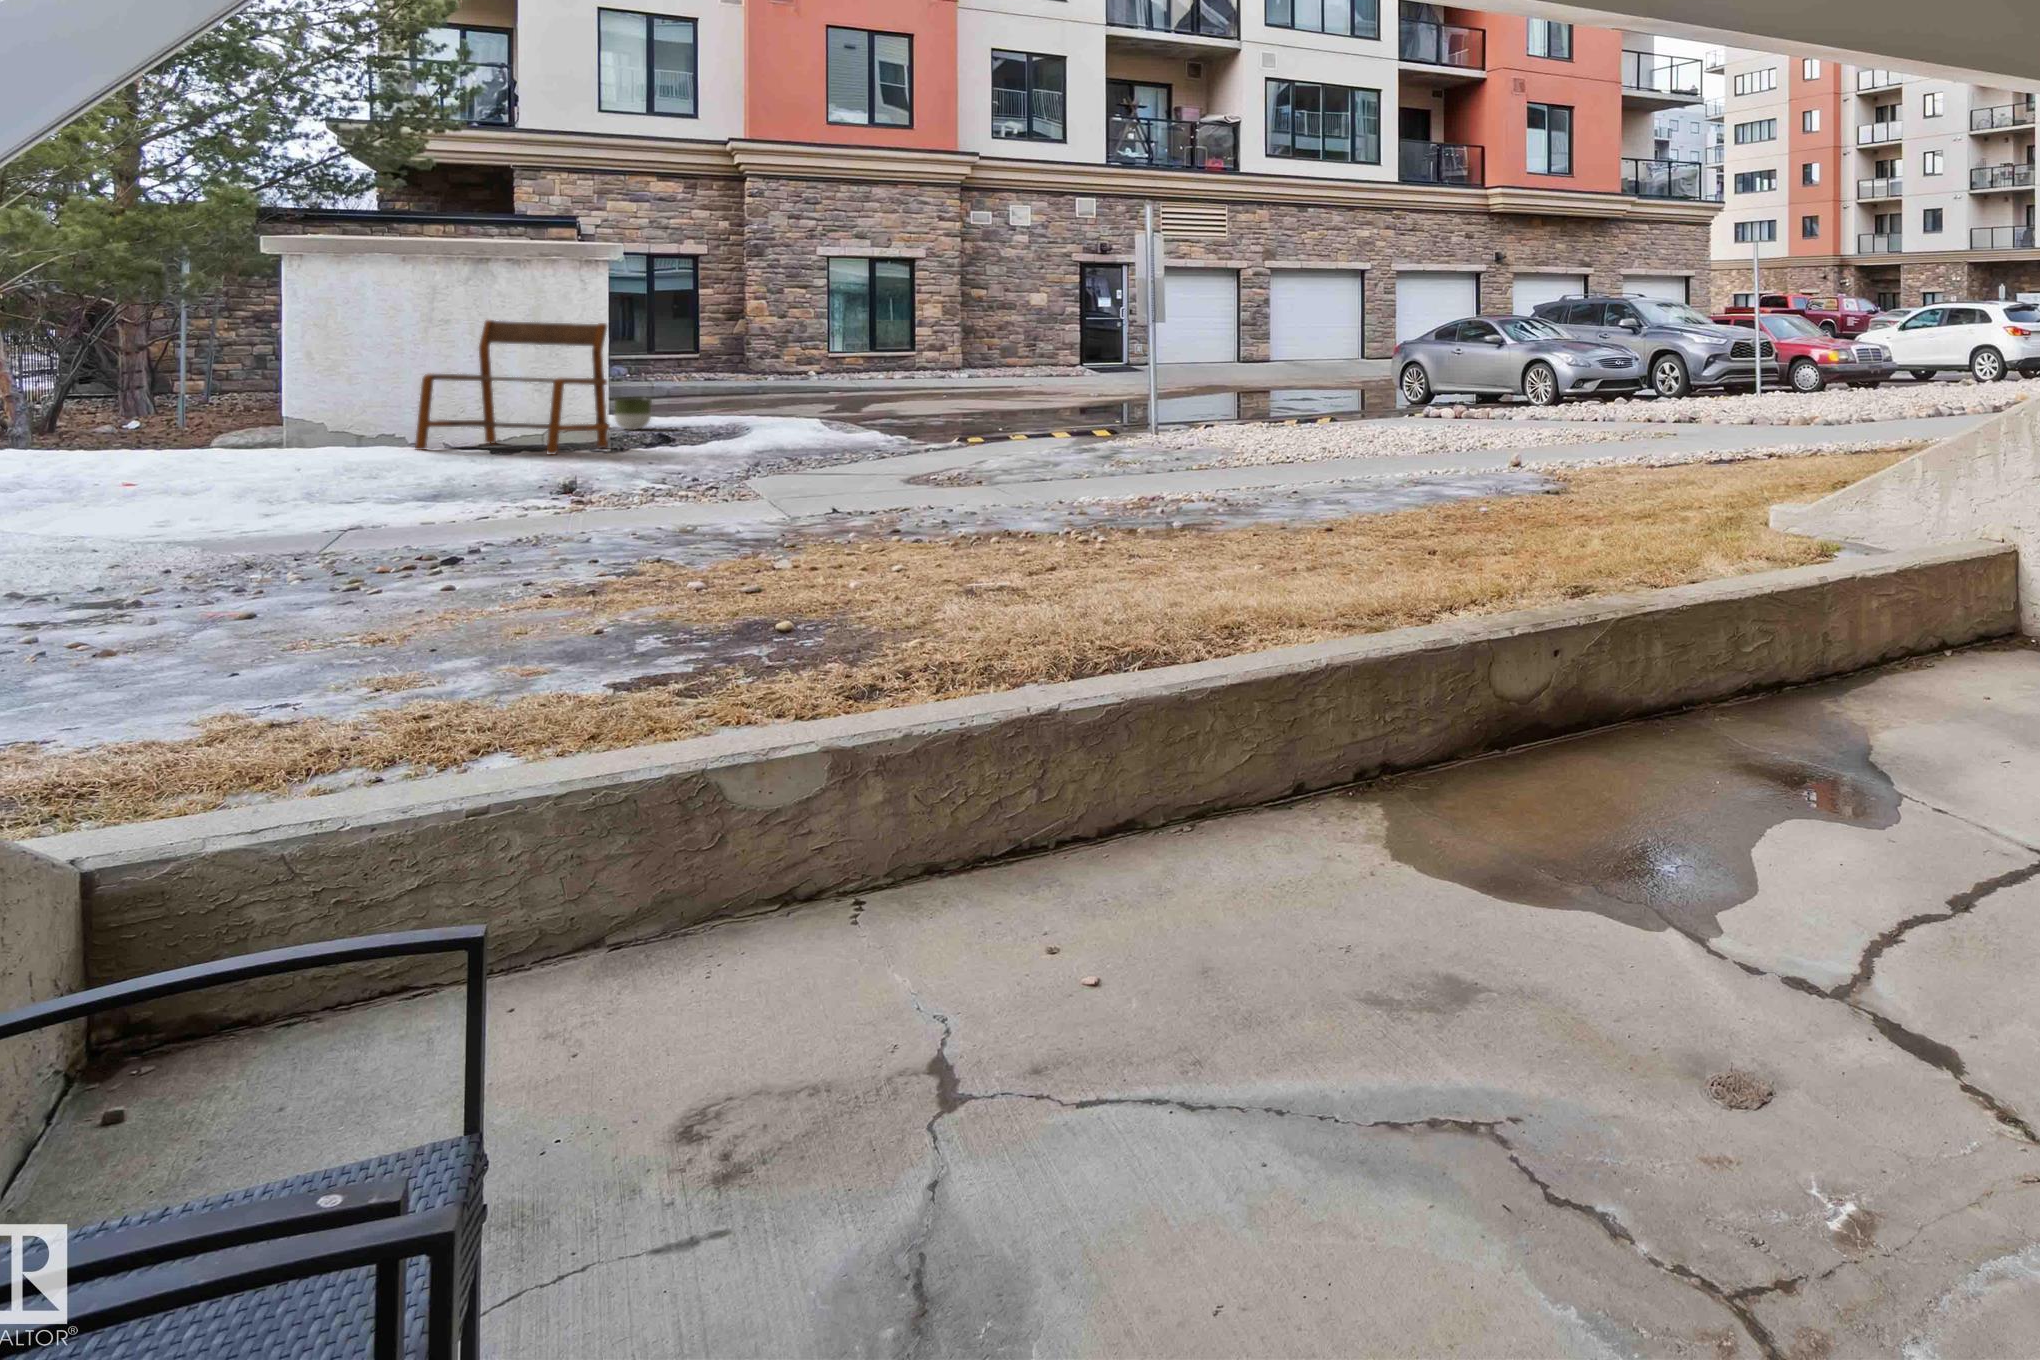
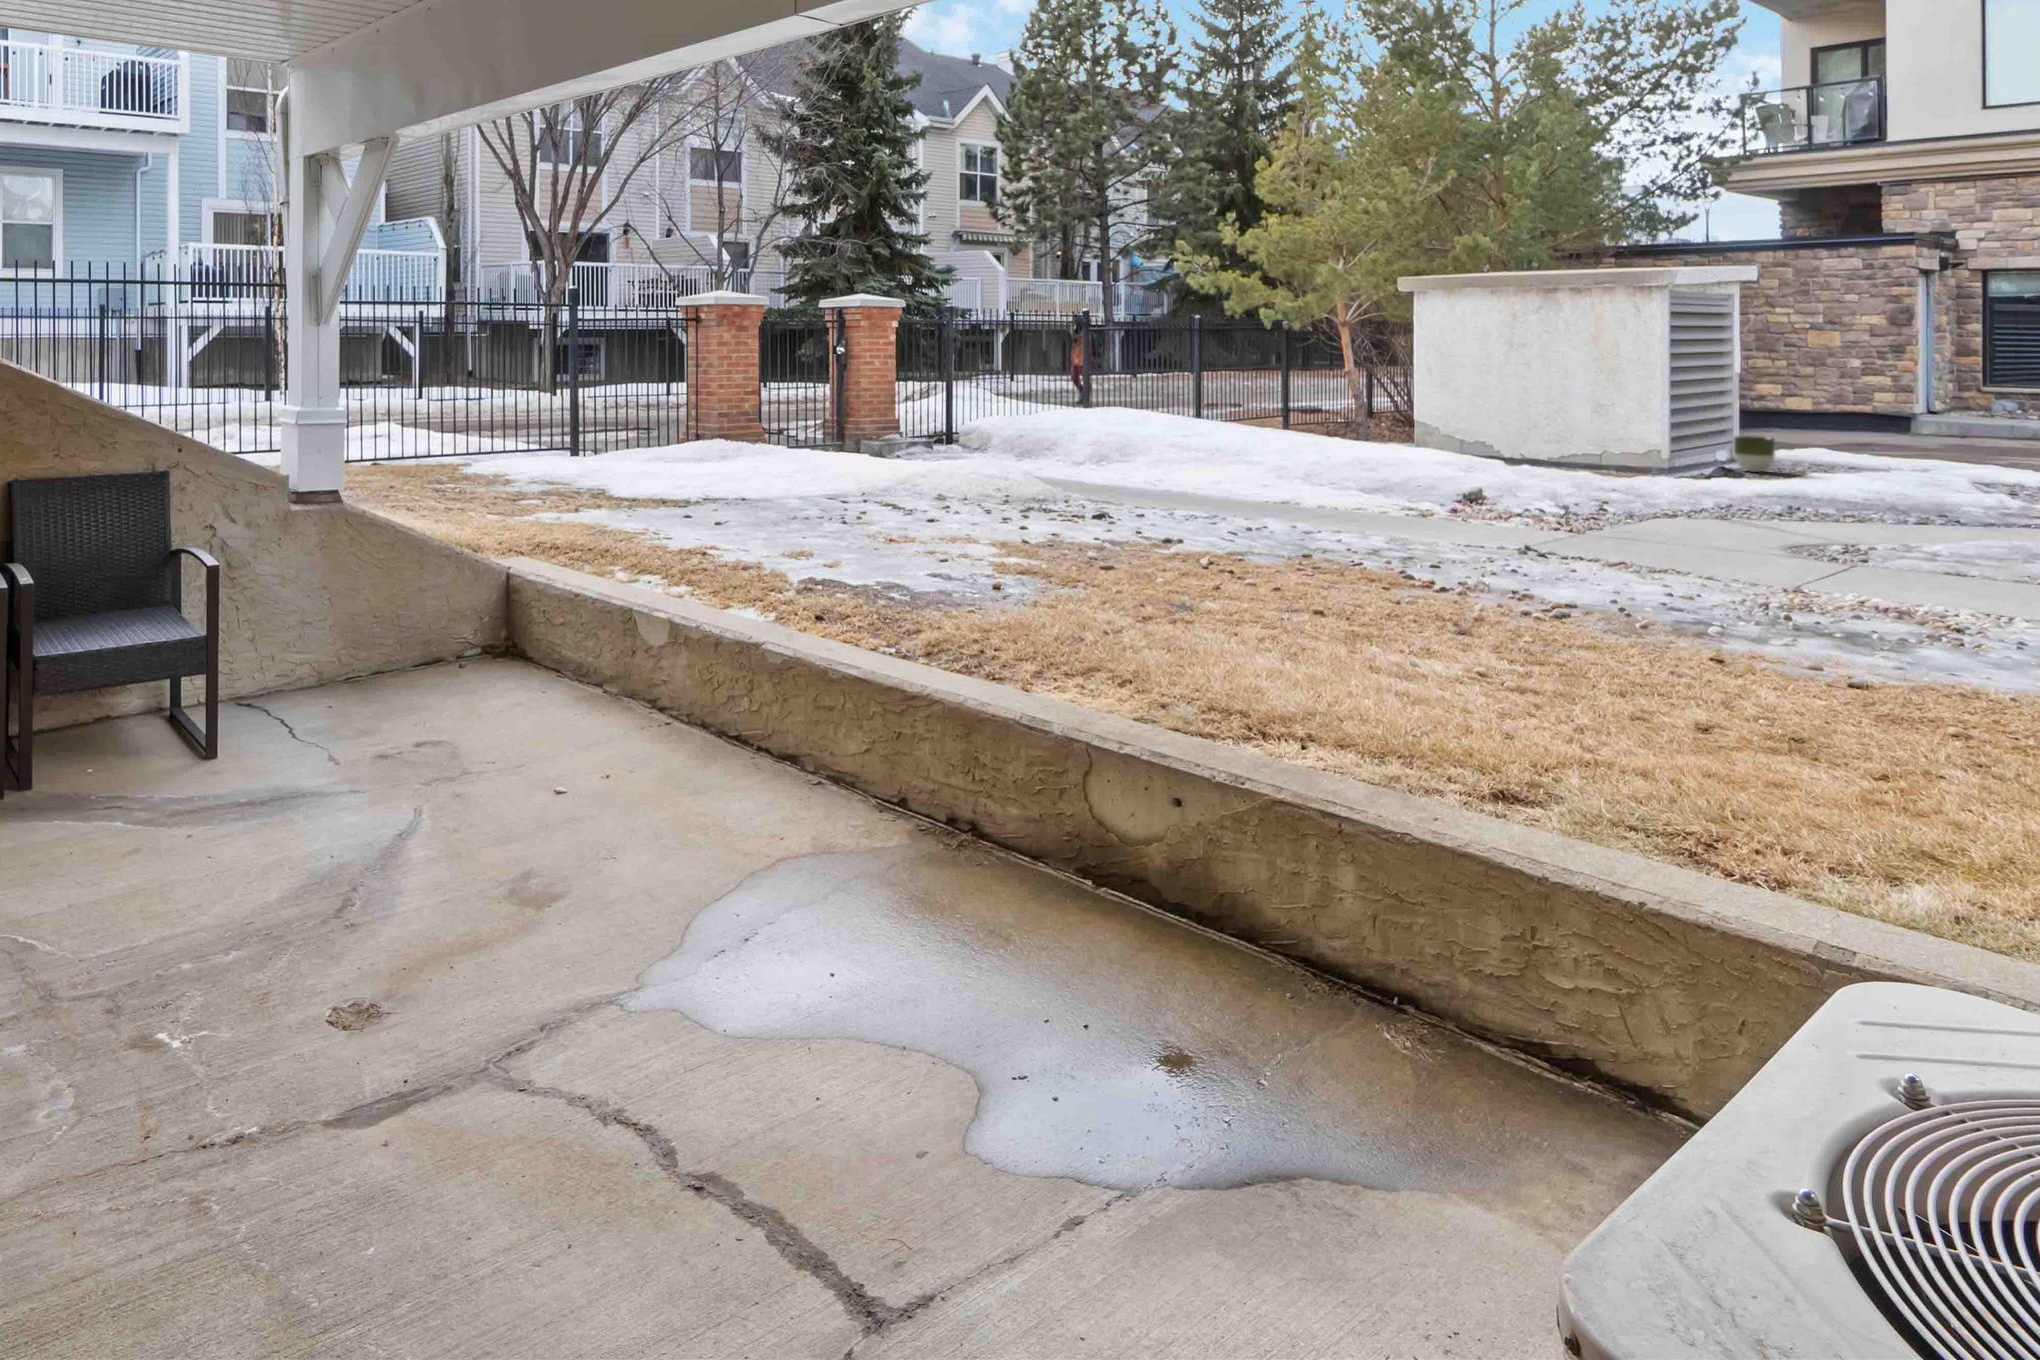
bench: present [415,320,610,454] -> none [1492,354,1638,483]

